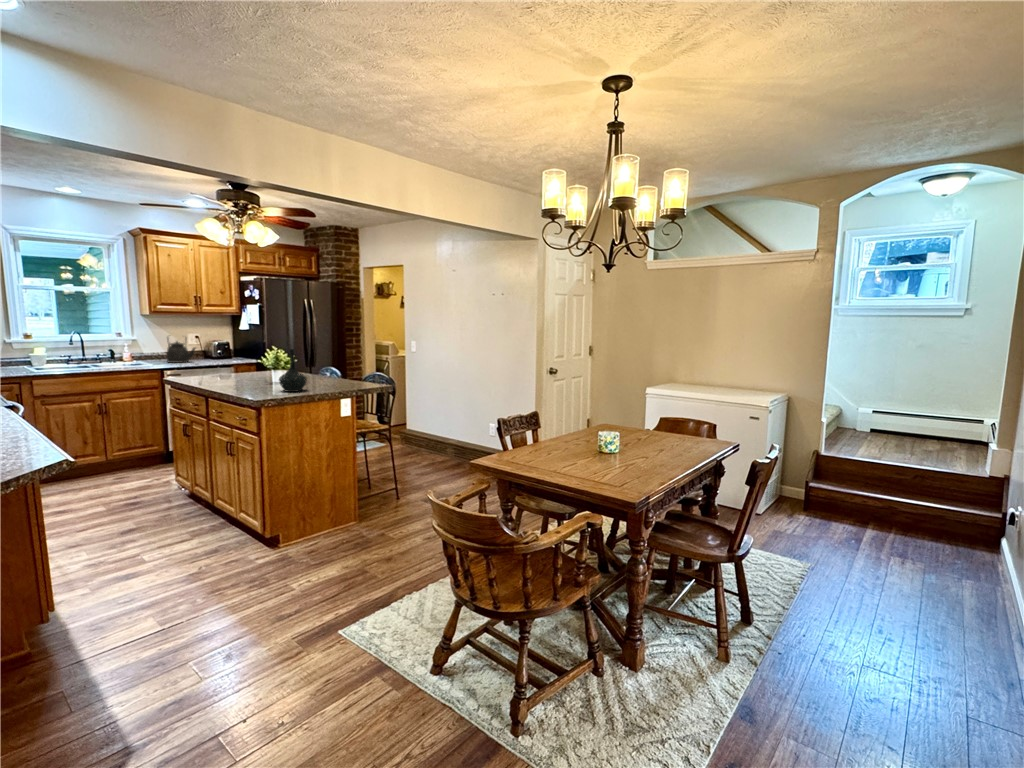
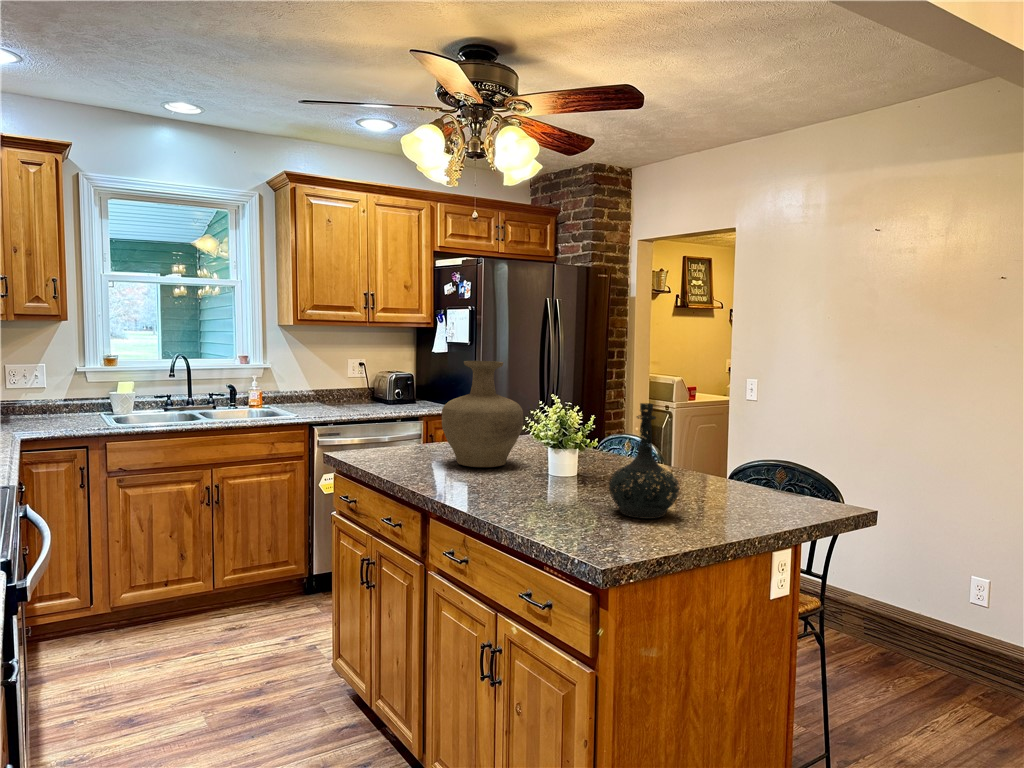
vase: none [221,334,261,381] -> present [442,361,523,467]
kettle: present [167,338,196,363] -> none [317,362,365,411]

